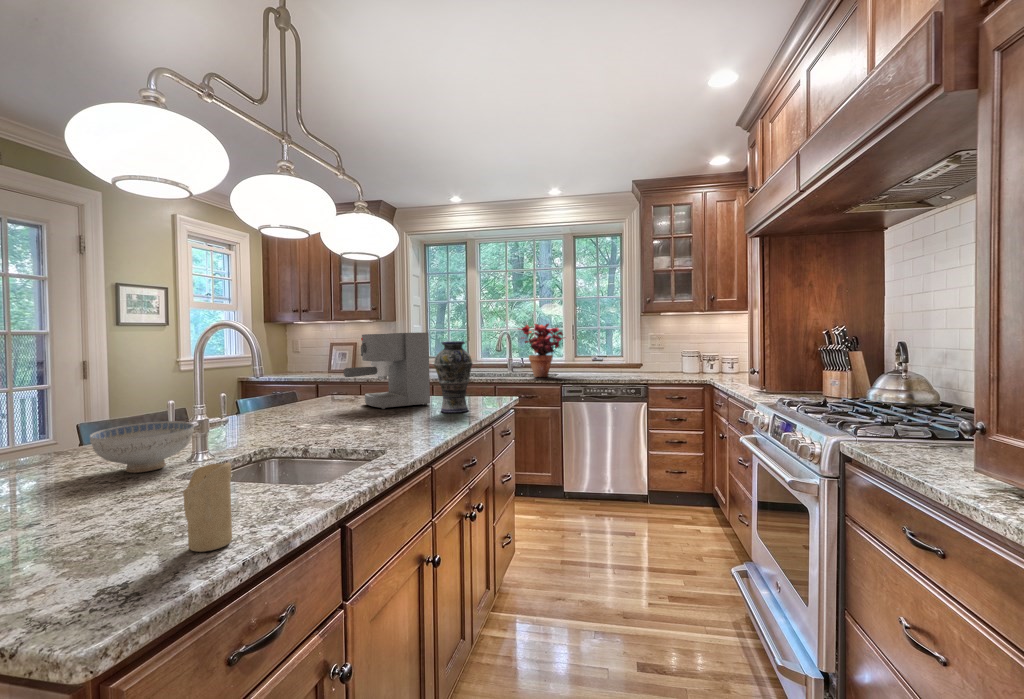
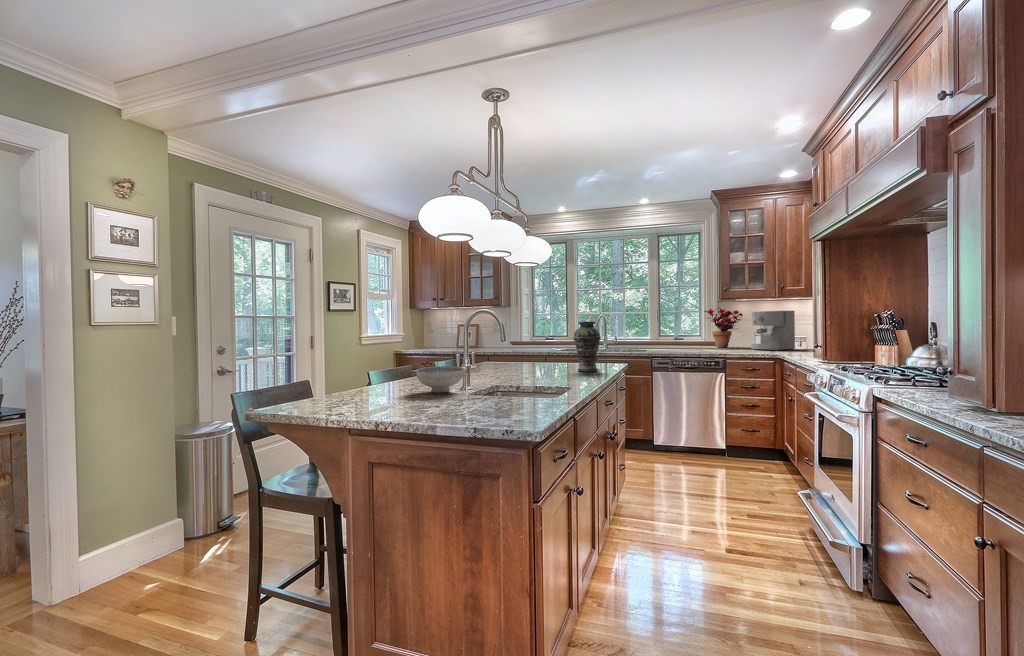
potted plant: present [518,324,565,377] -> present [704,308,743,347]
coffee maker: present [344,332,430,409] -> present [751,311,795,351]
candle: present [183,463,232,552] -> none [522,375,541,414]

